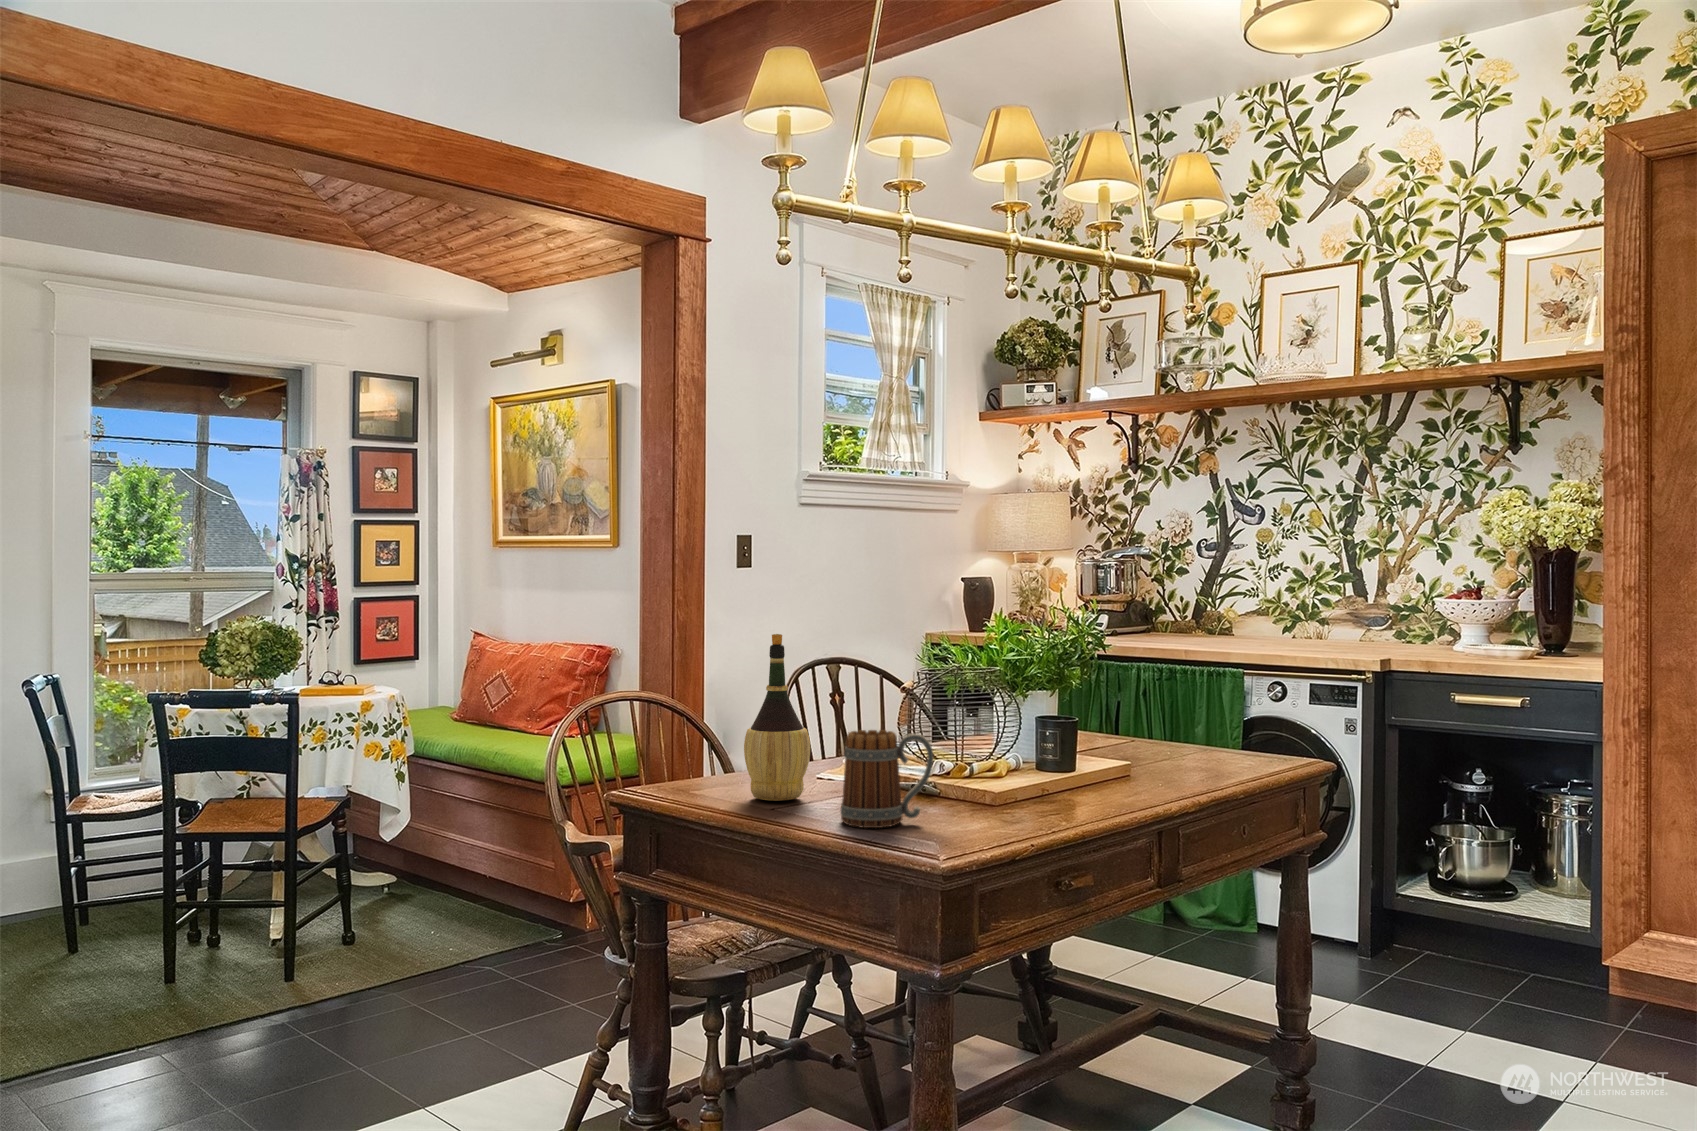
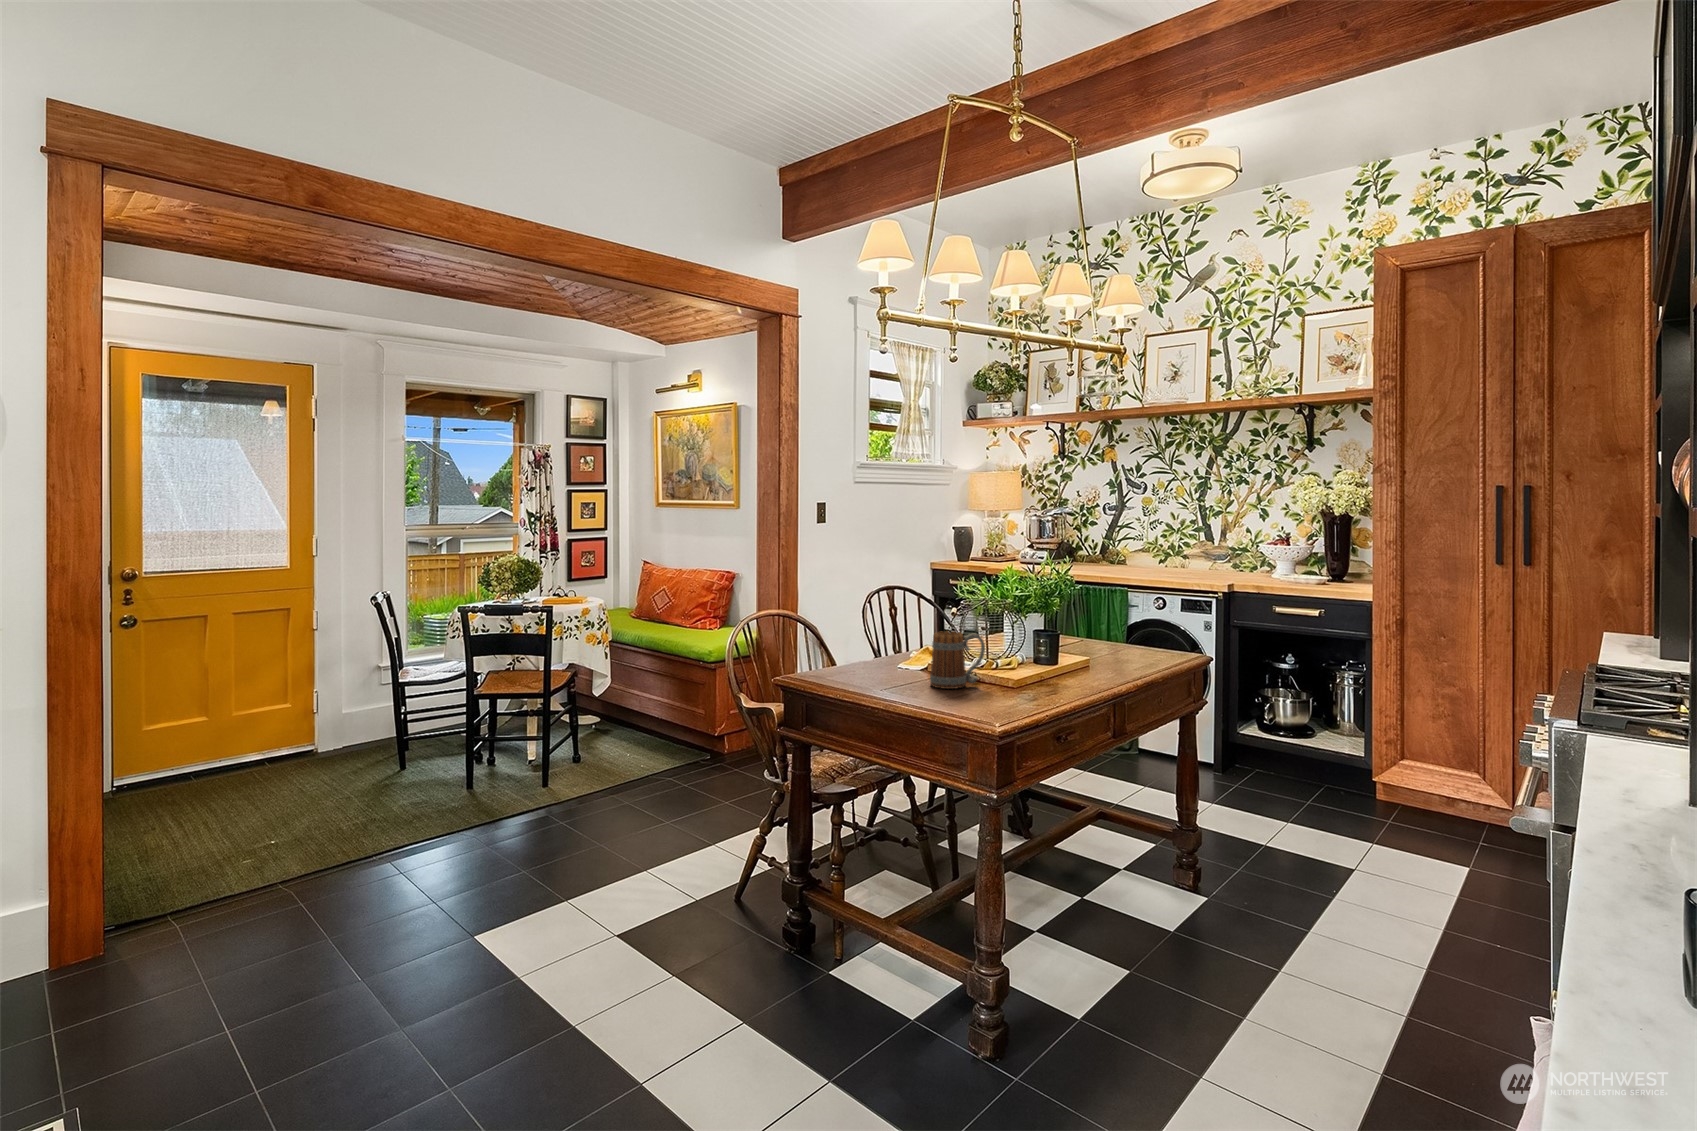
wine bottle: present [744,634,810,801] -> none [866,574,905,673]

